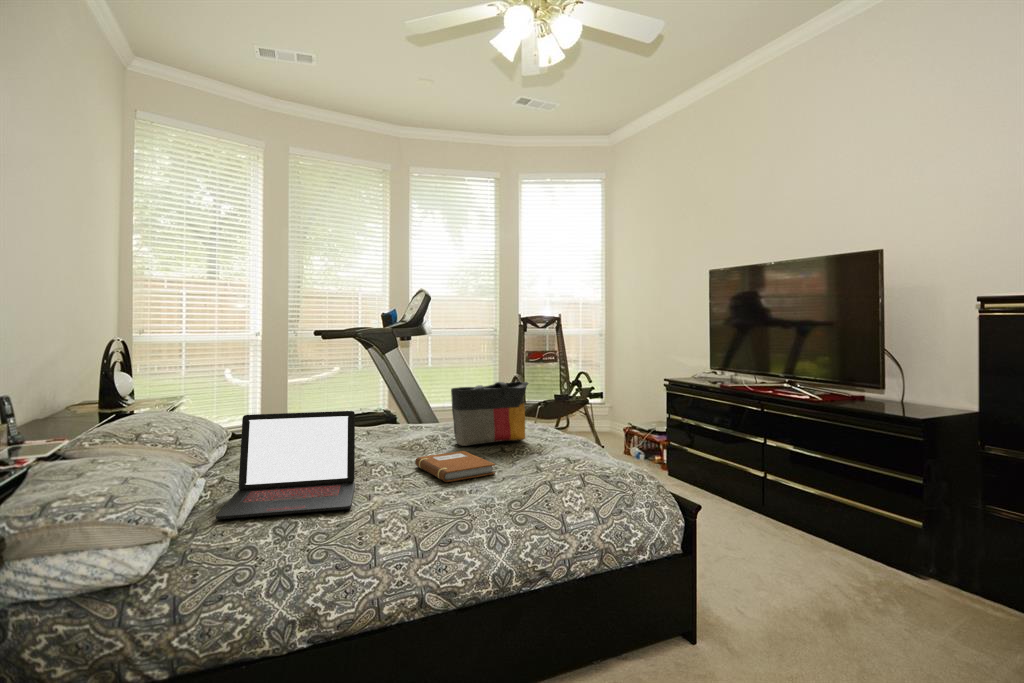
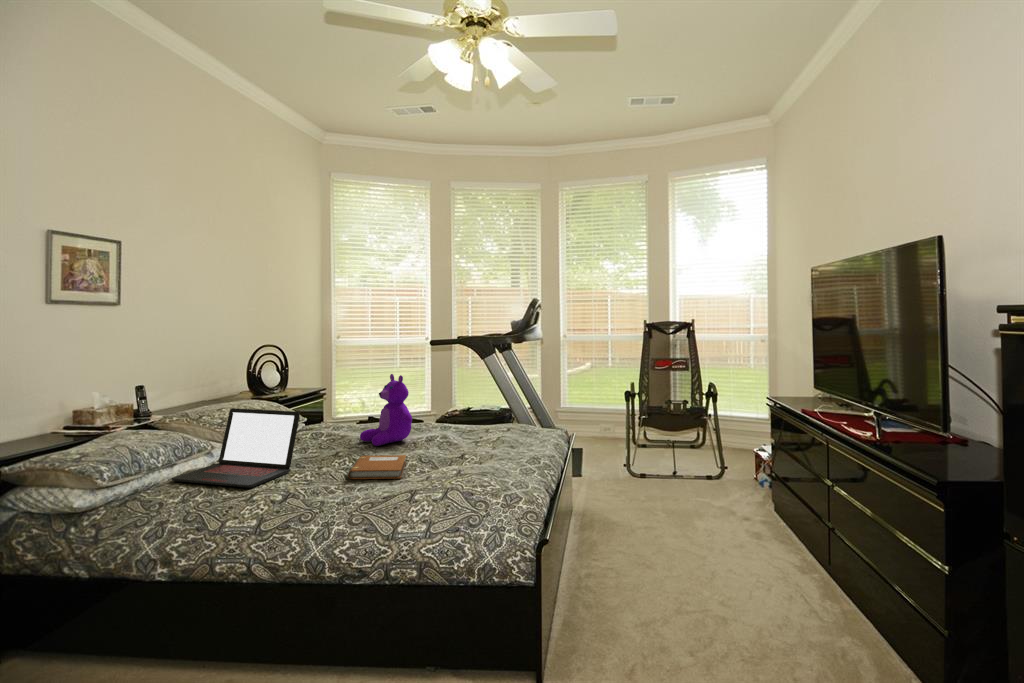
teddy bear: none [361,363,428,447] -> present [360,374,412,446]
tote bag: present [451,382,528,446] -> none [422,397,493,453]

